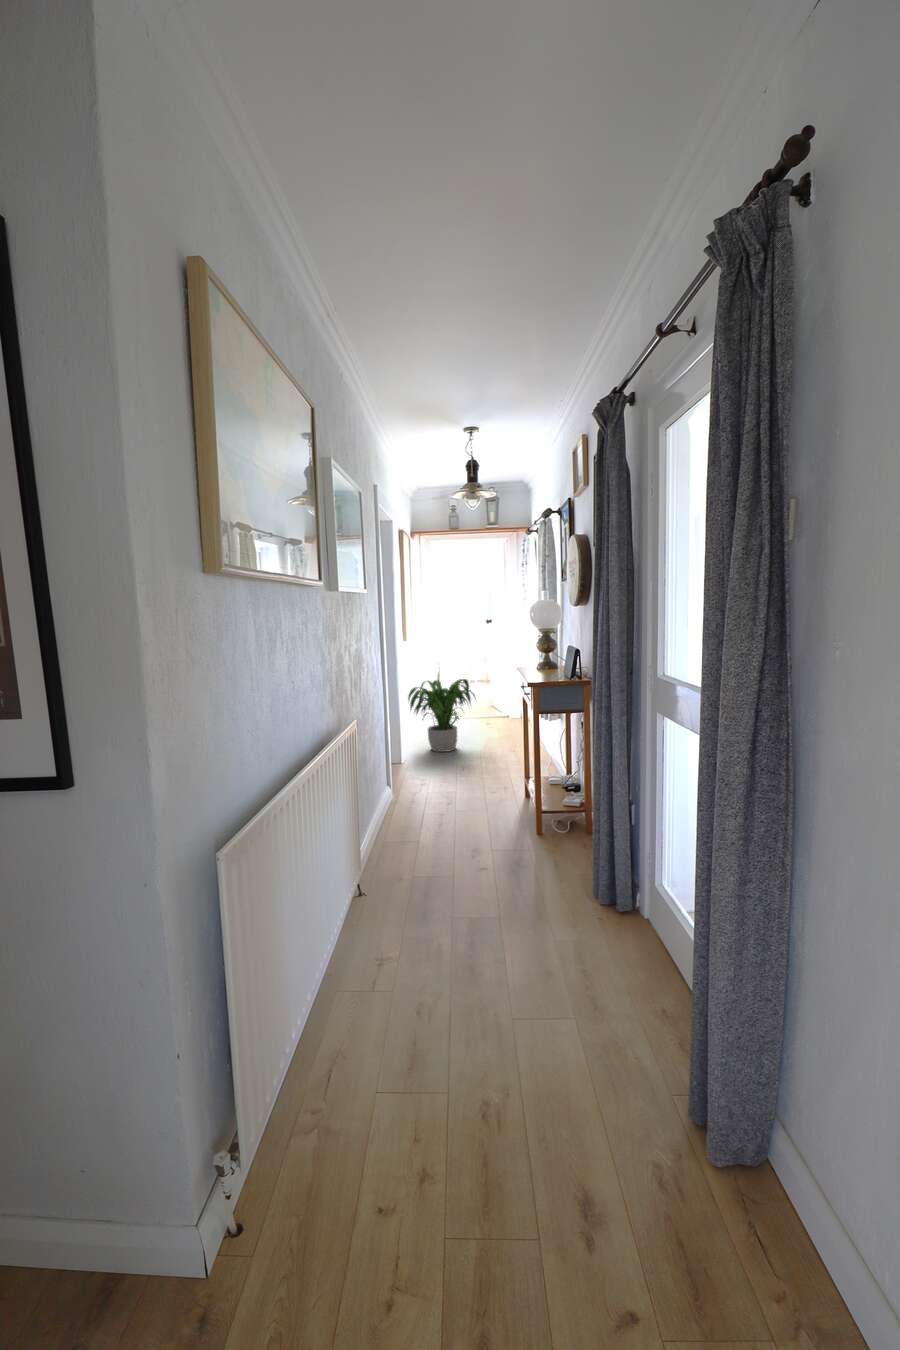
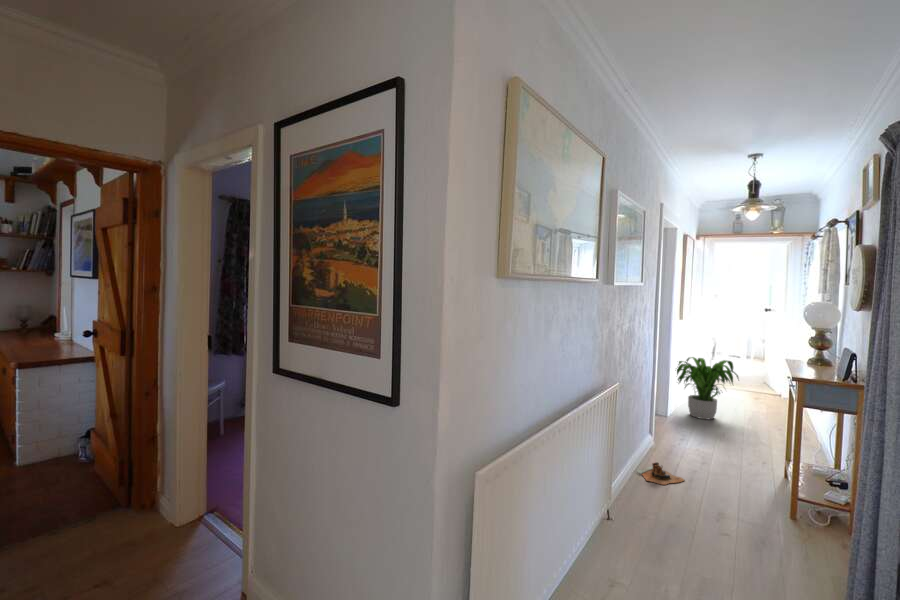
boots: none [382,817,436,843] -> present [637,462,684,485]

